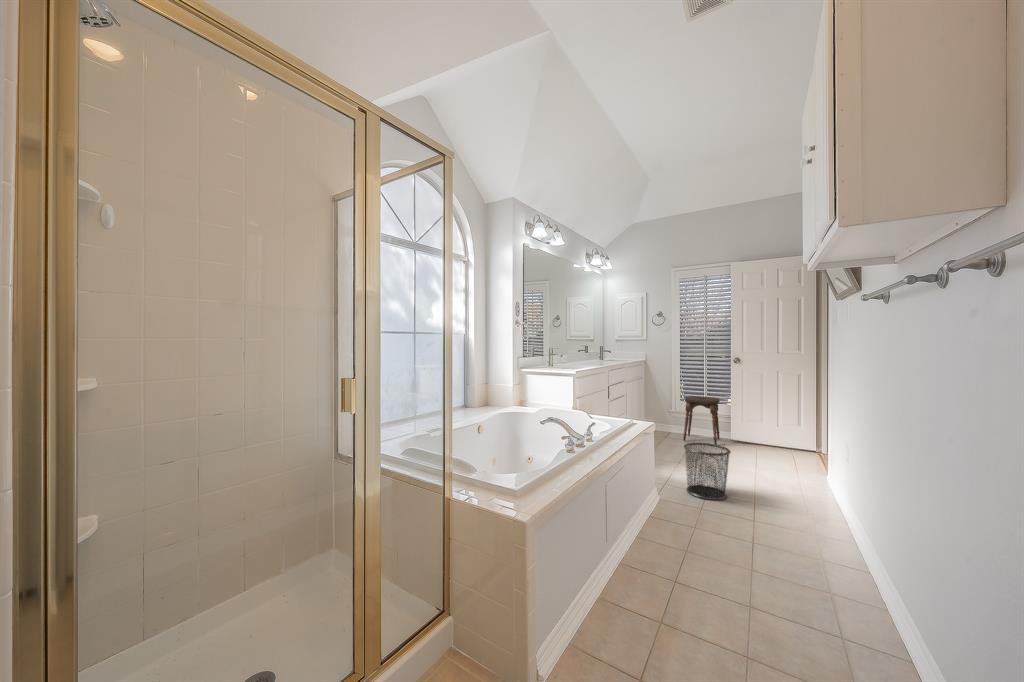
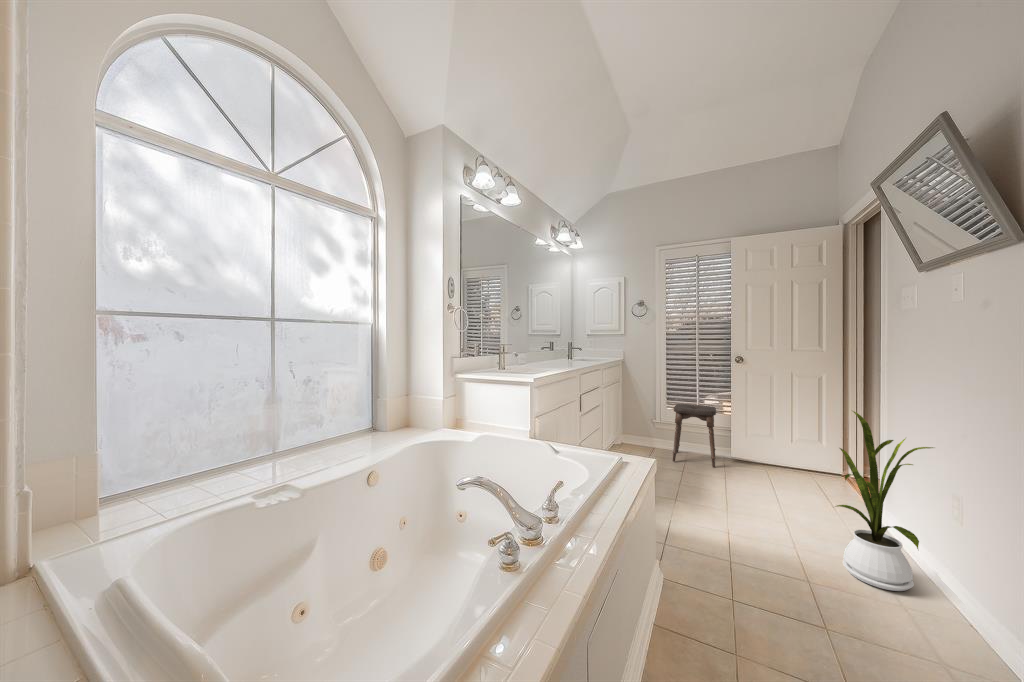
house plant: none [776,394,836,508] -> present [836,411,933,591]
waste bin: present [684,443,730,500] -> none [695,483,769,579]

